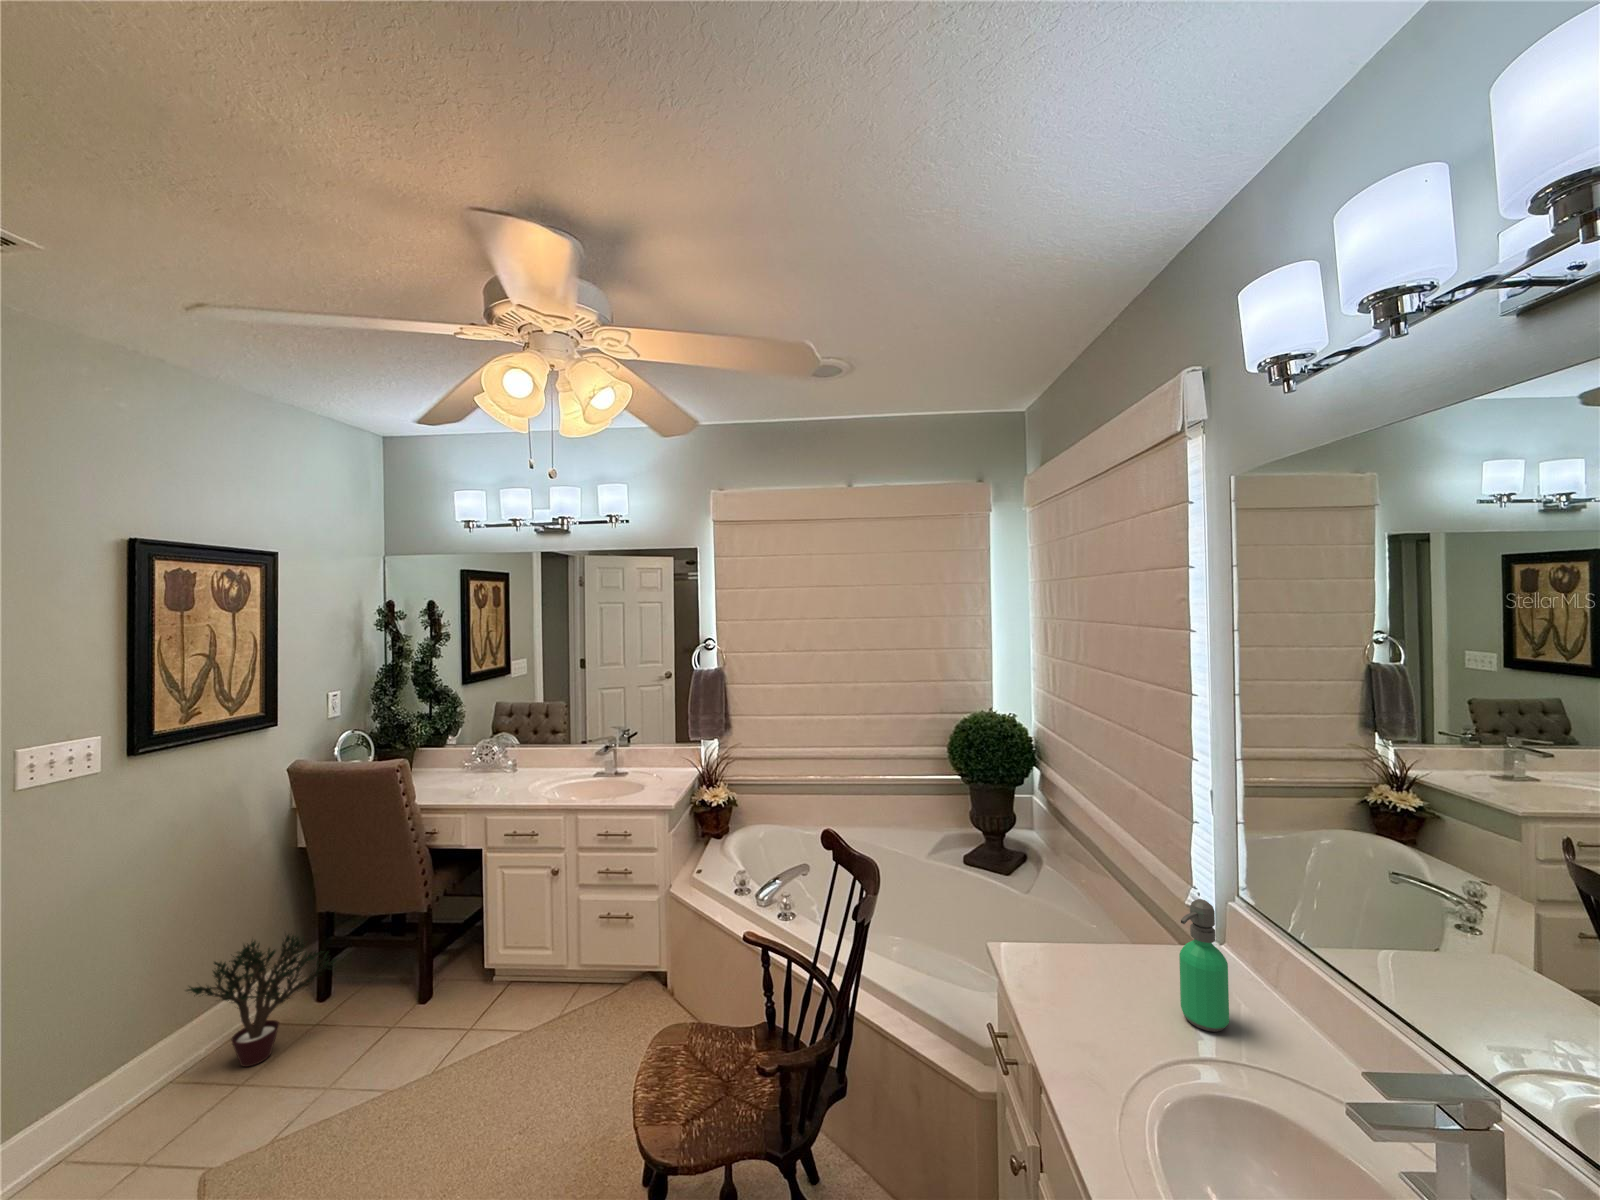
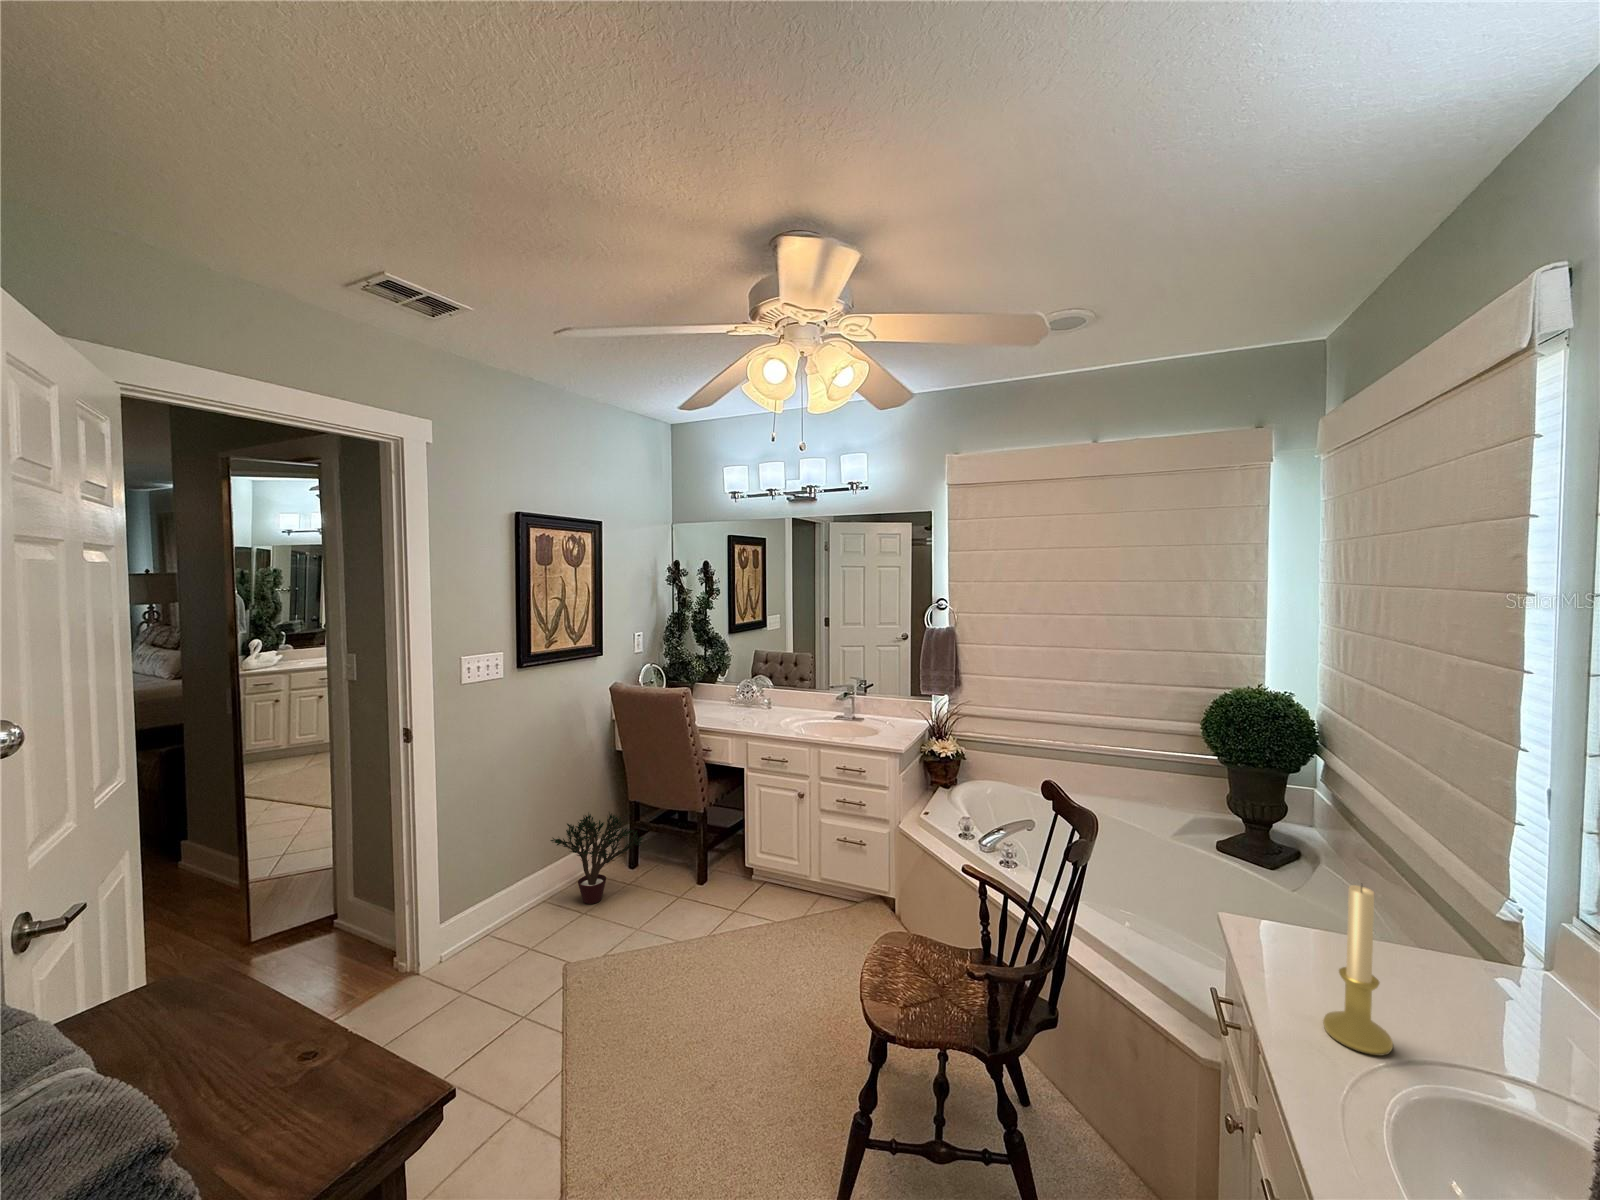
soap dispenser: present [1179,899,1229,1032] -> none [1447,895,1515,1042]
candle holder: none [1099,910,1156,1078] -> present [1323,885,1393,1056]

